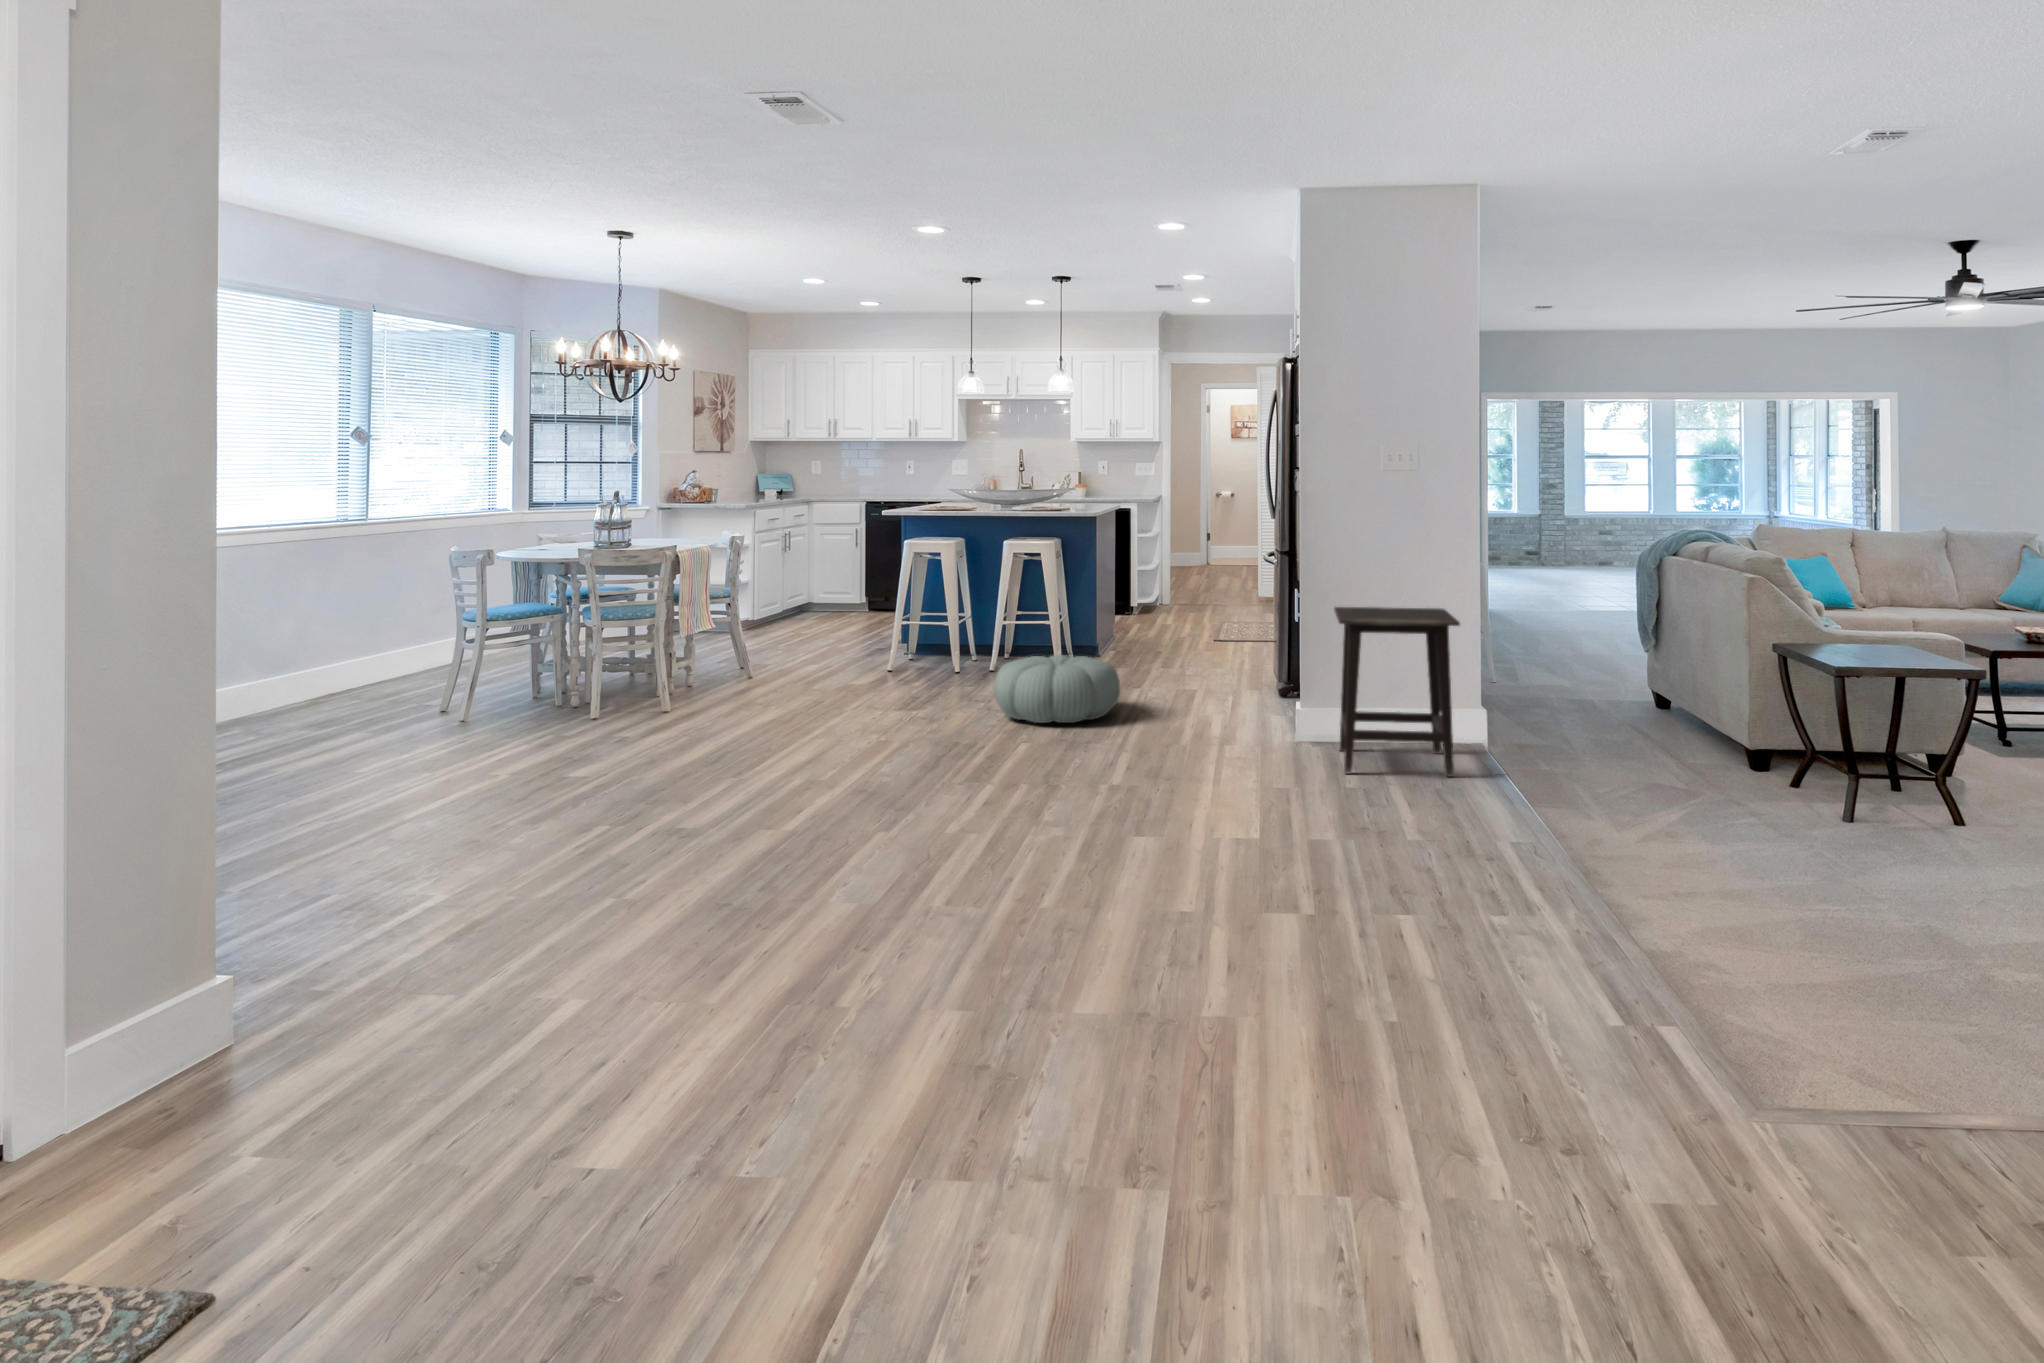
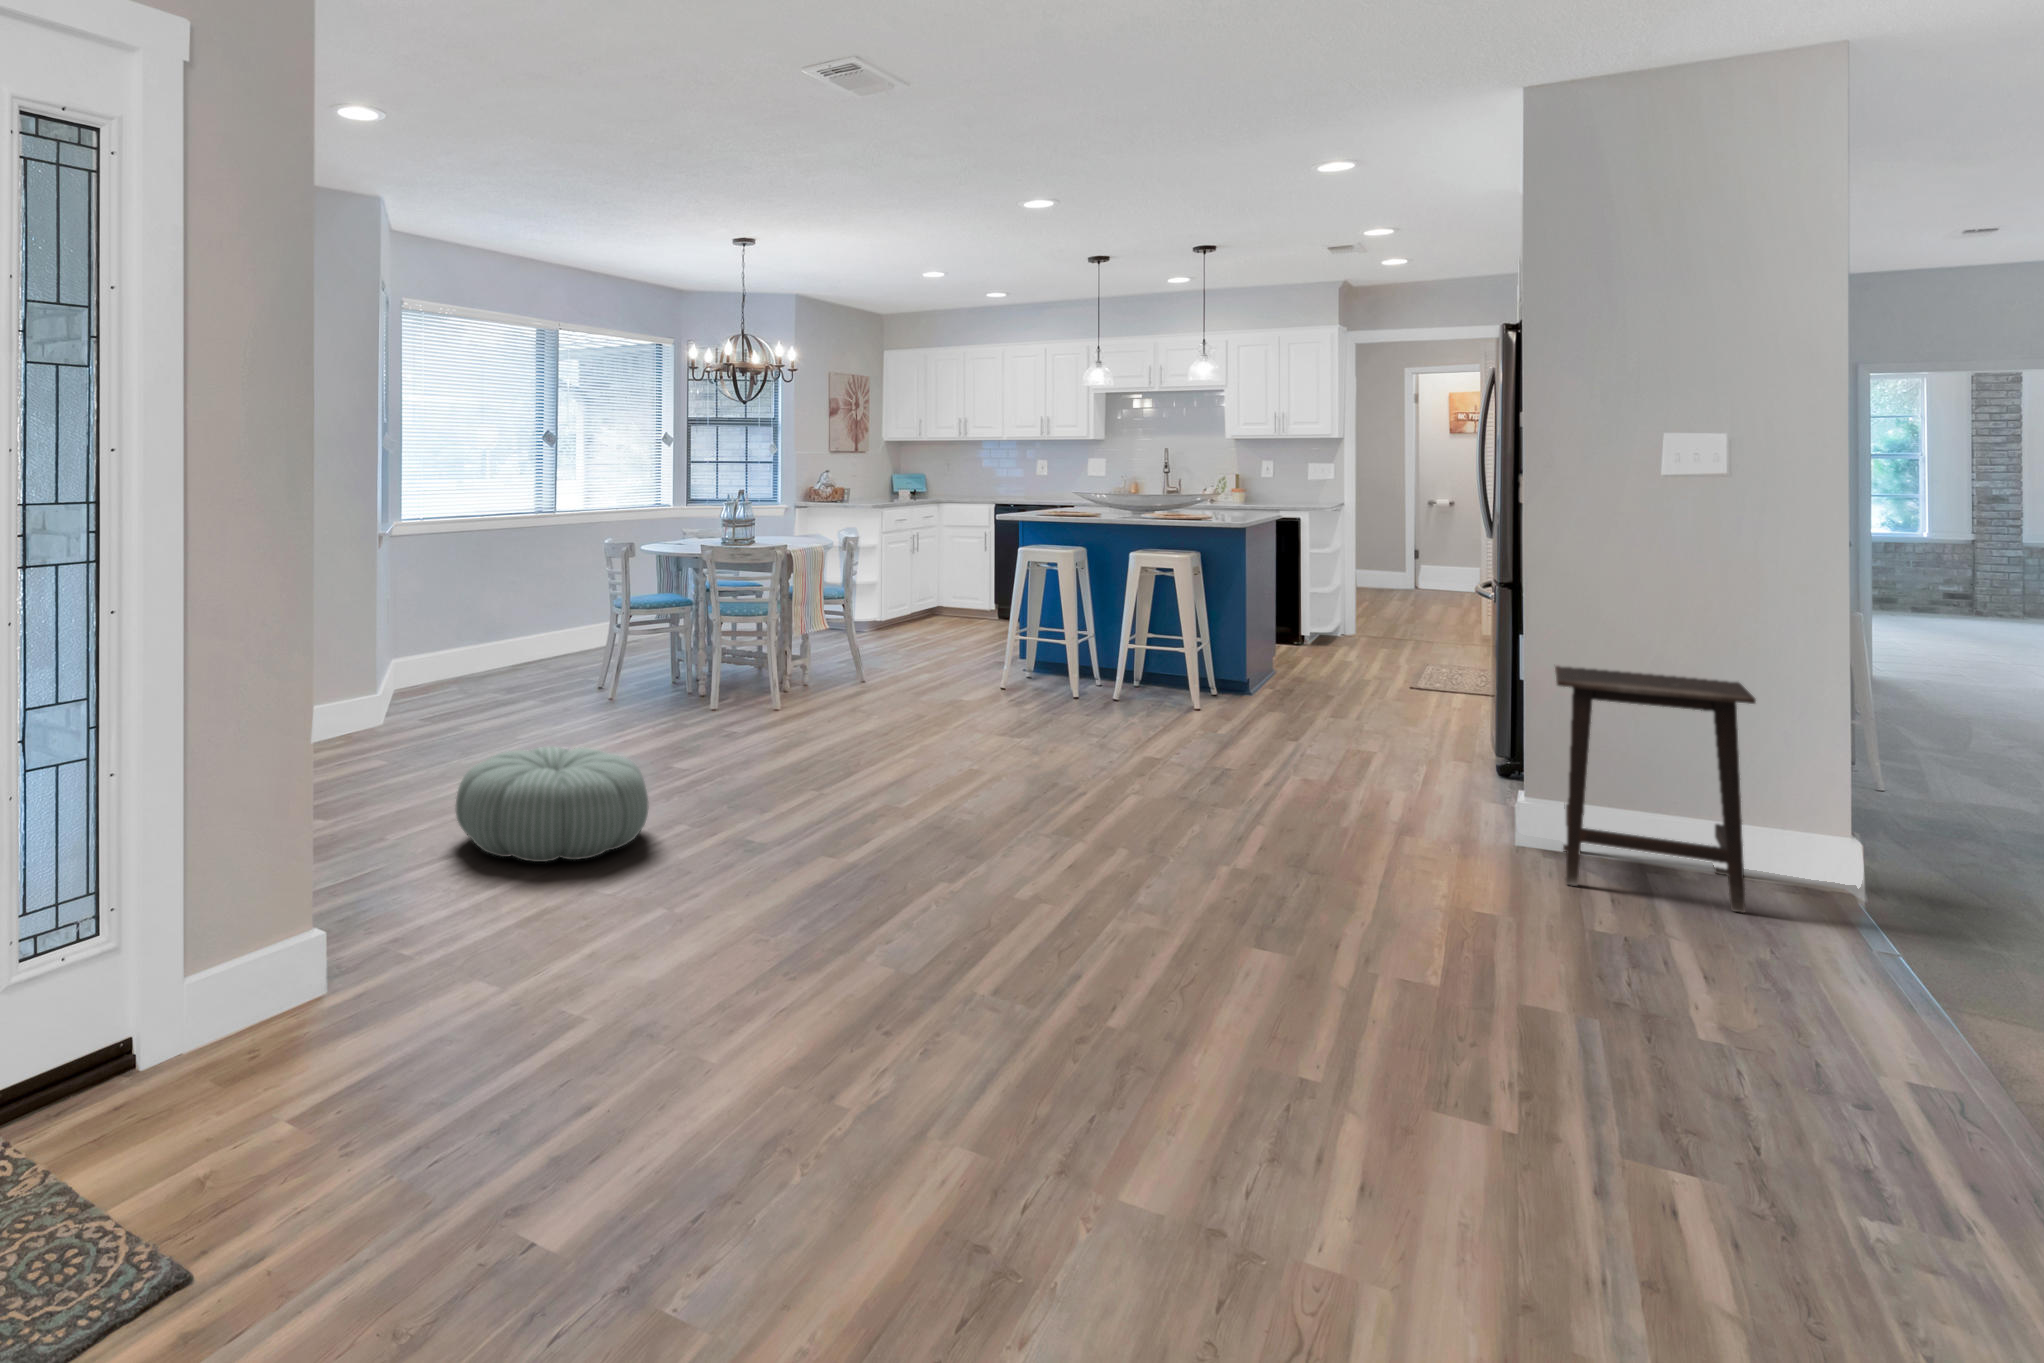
pouf: present [994,655,1120,723] -> present [456,747,649,862]

